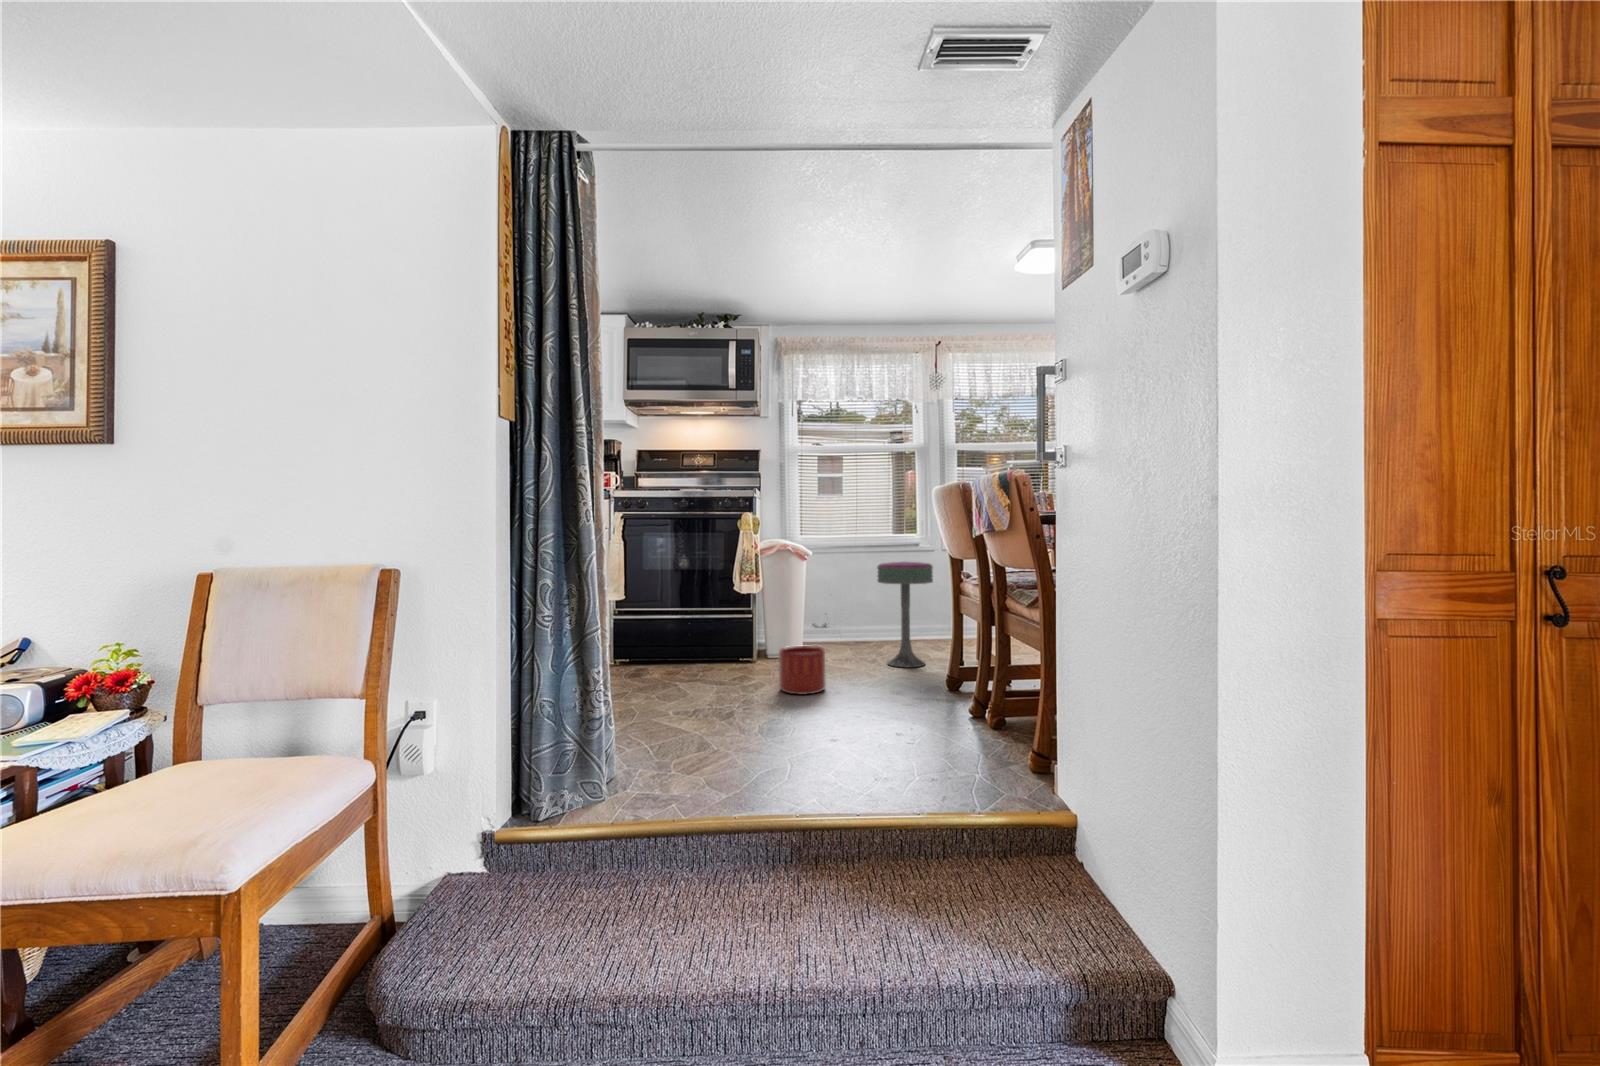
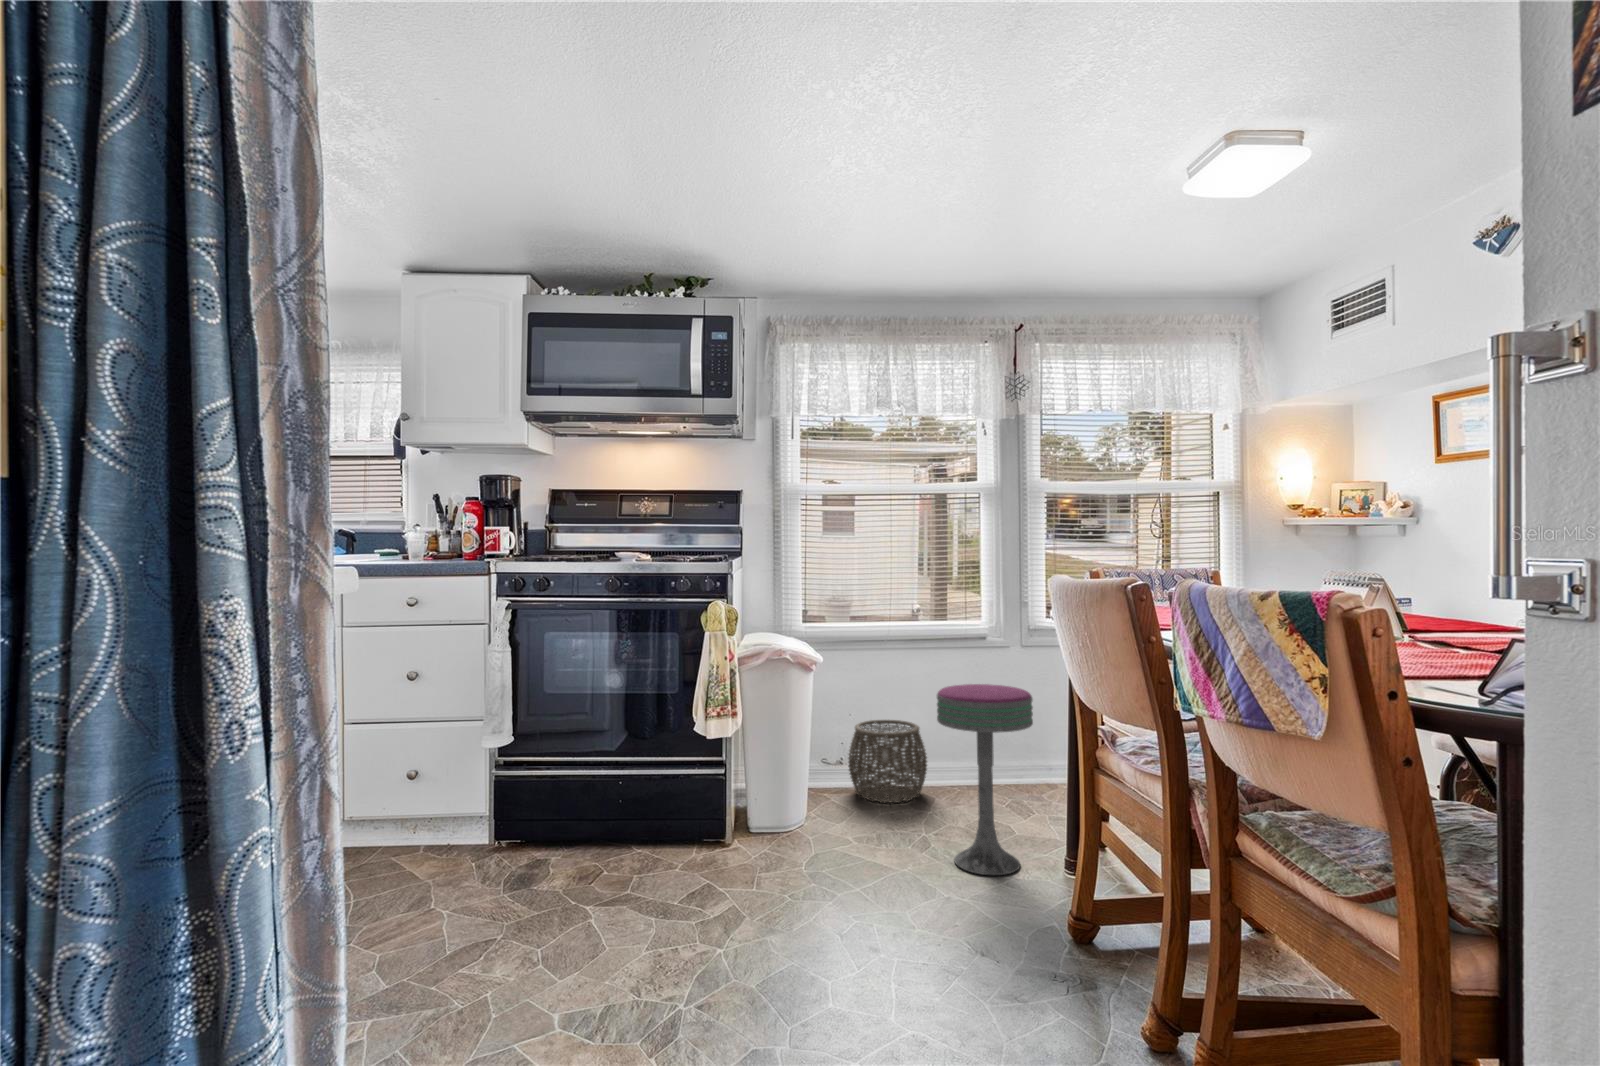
woven basket: none [828,597,878,645] -> present [848,720,927,803]
planter: present [779,646,826,694] -> none [770,862,856,974]

